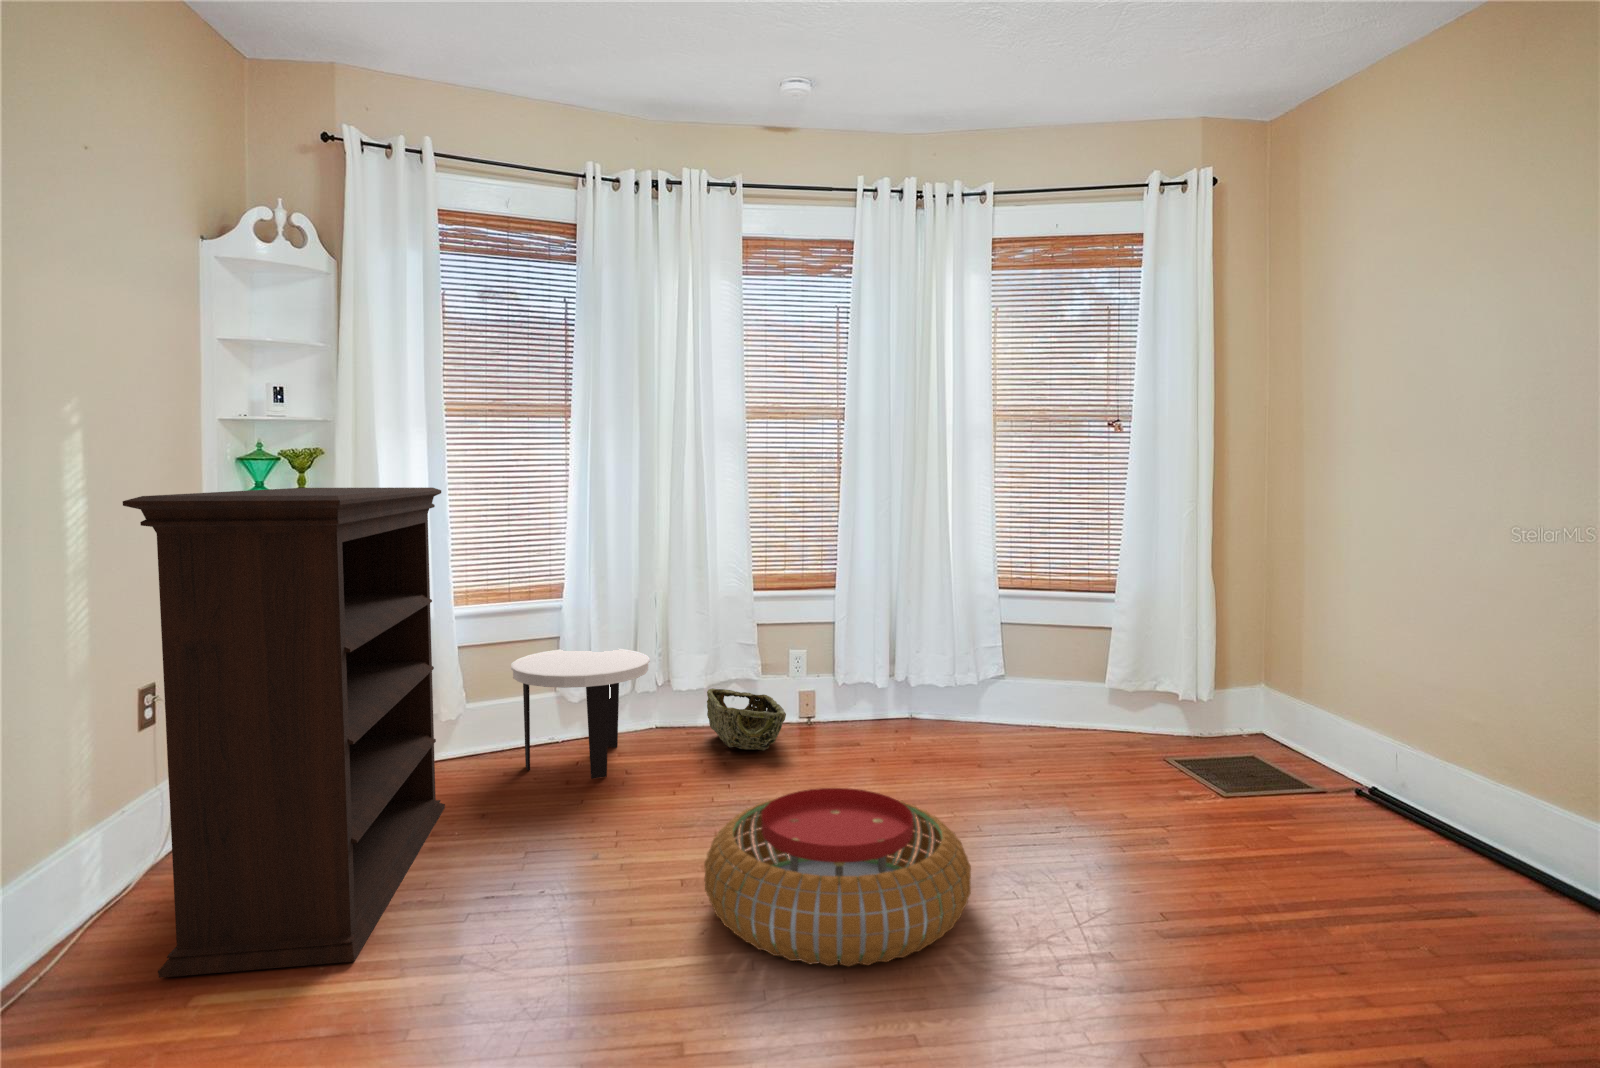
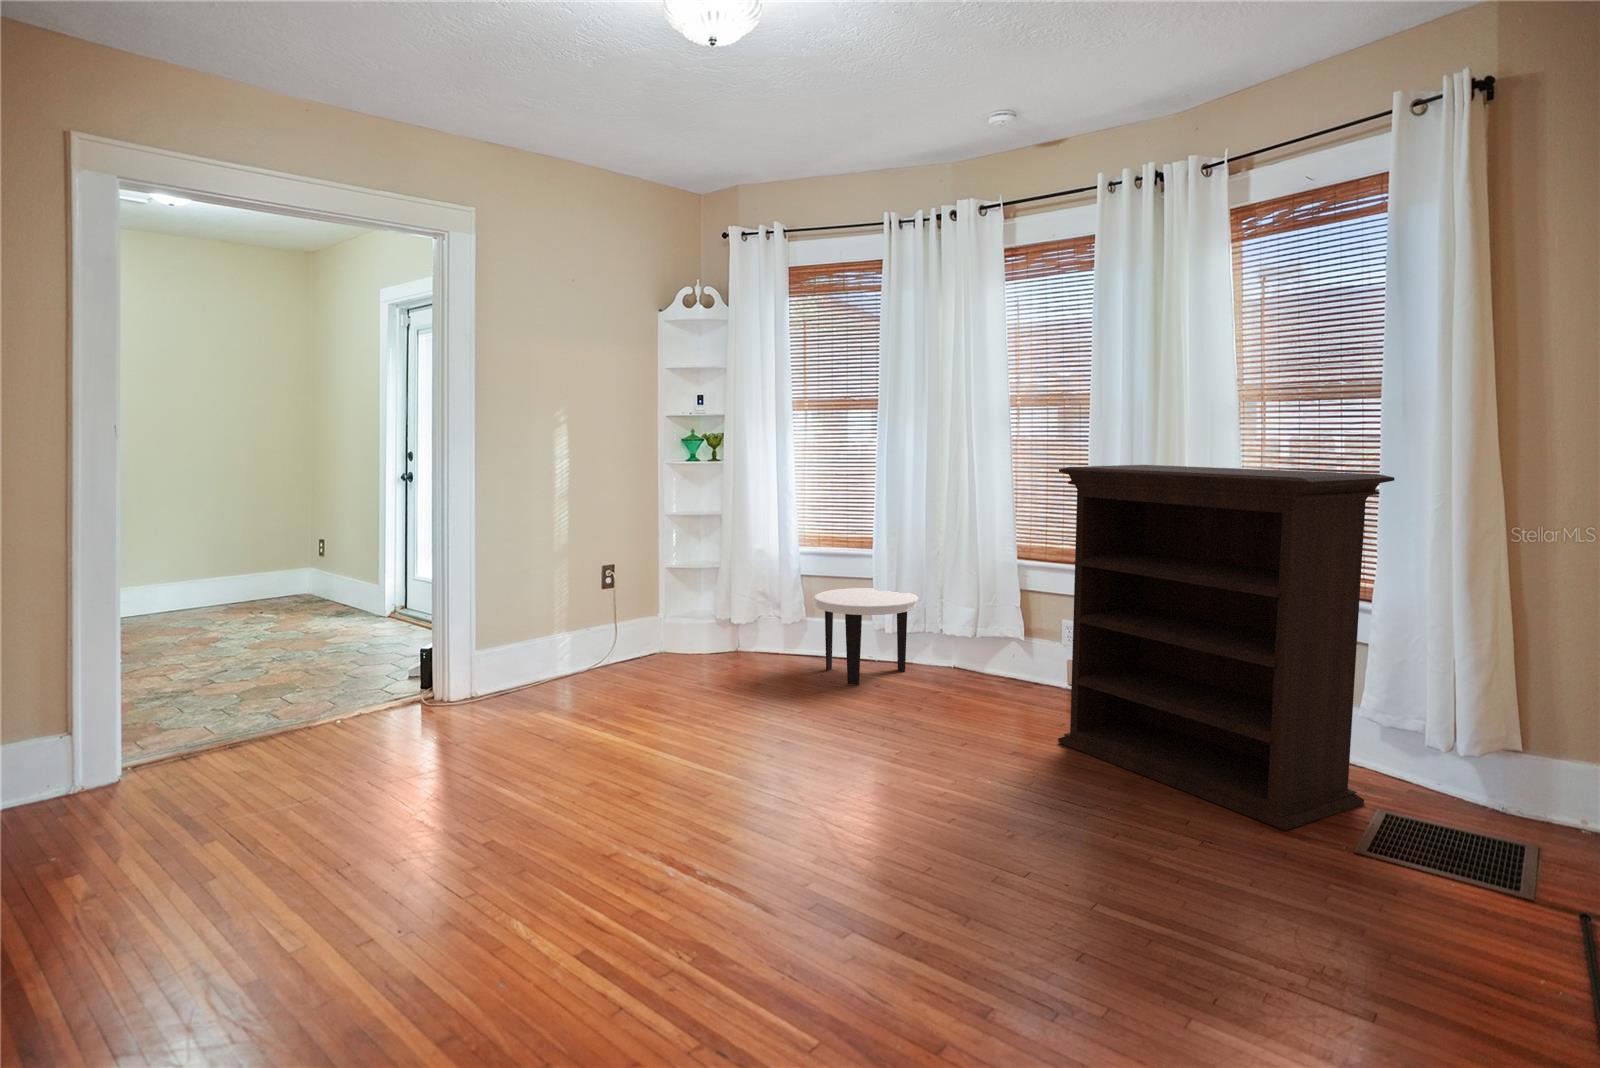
bookshelf: present [123,487,445,978] -> present [1058,465,1395,830]
woven basket: present [707,688,786,750] -> none [950,641,1035,698]
pouf: present [704,788,971,966] -> none [718,699,915,815]

